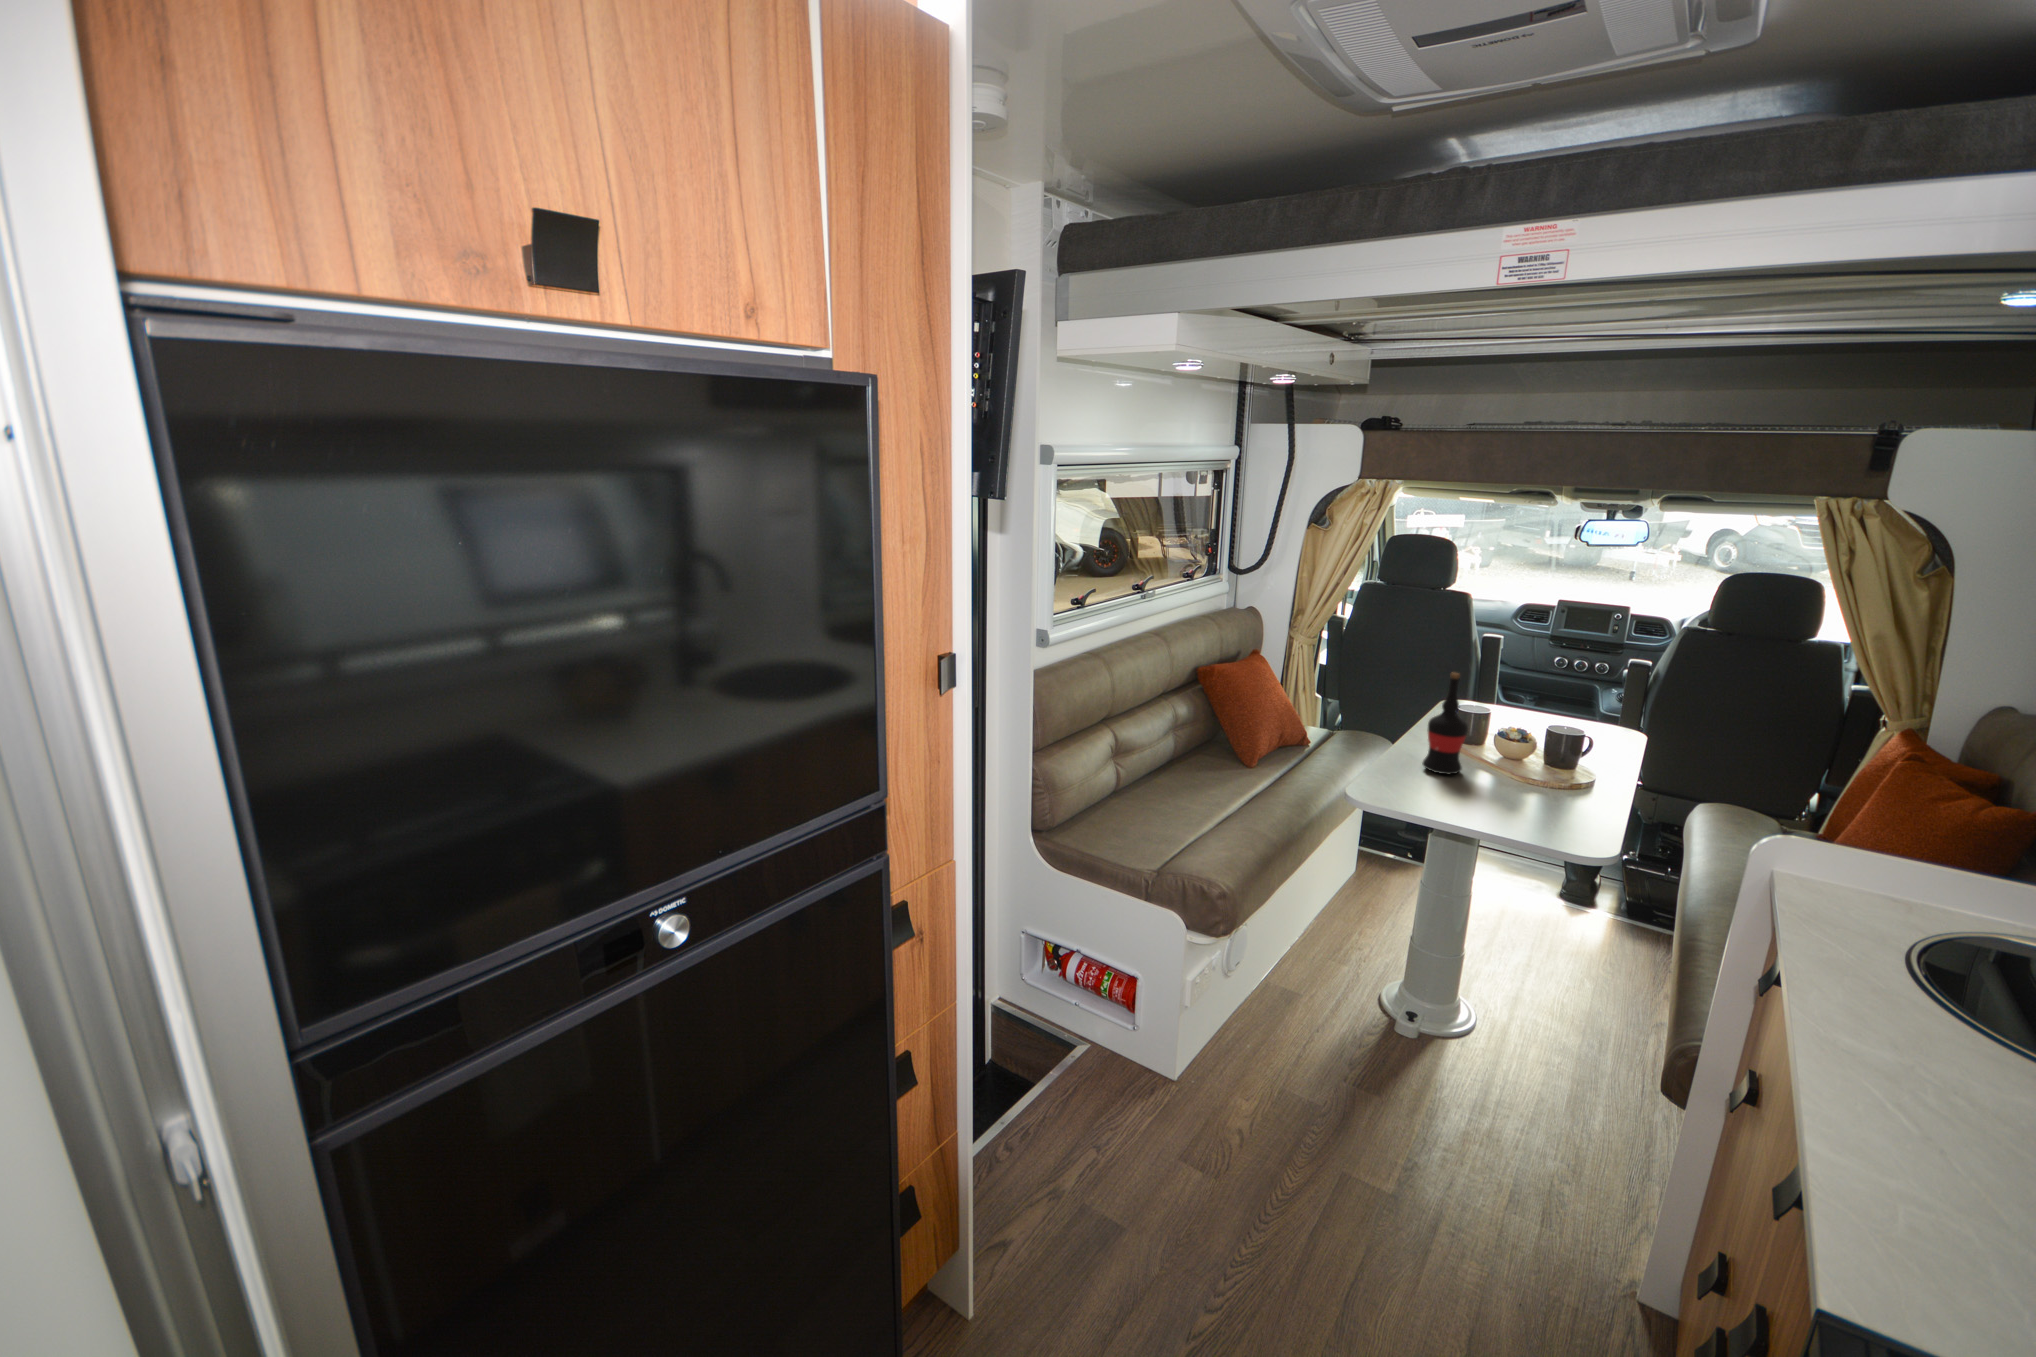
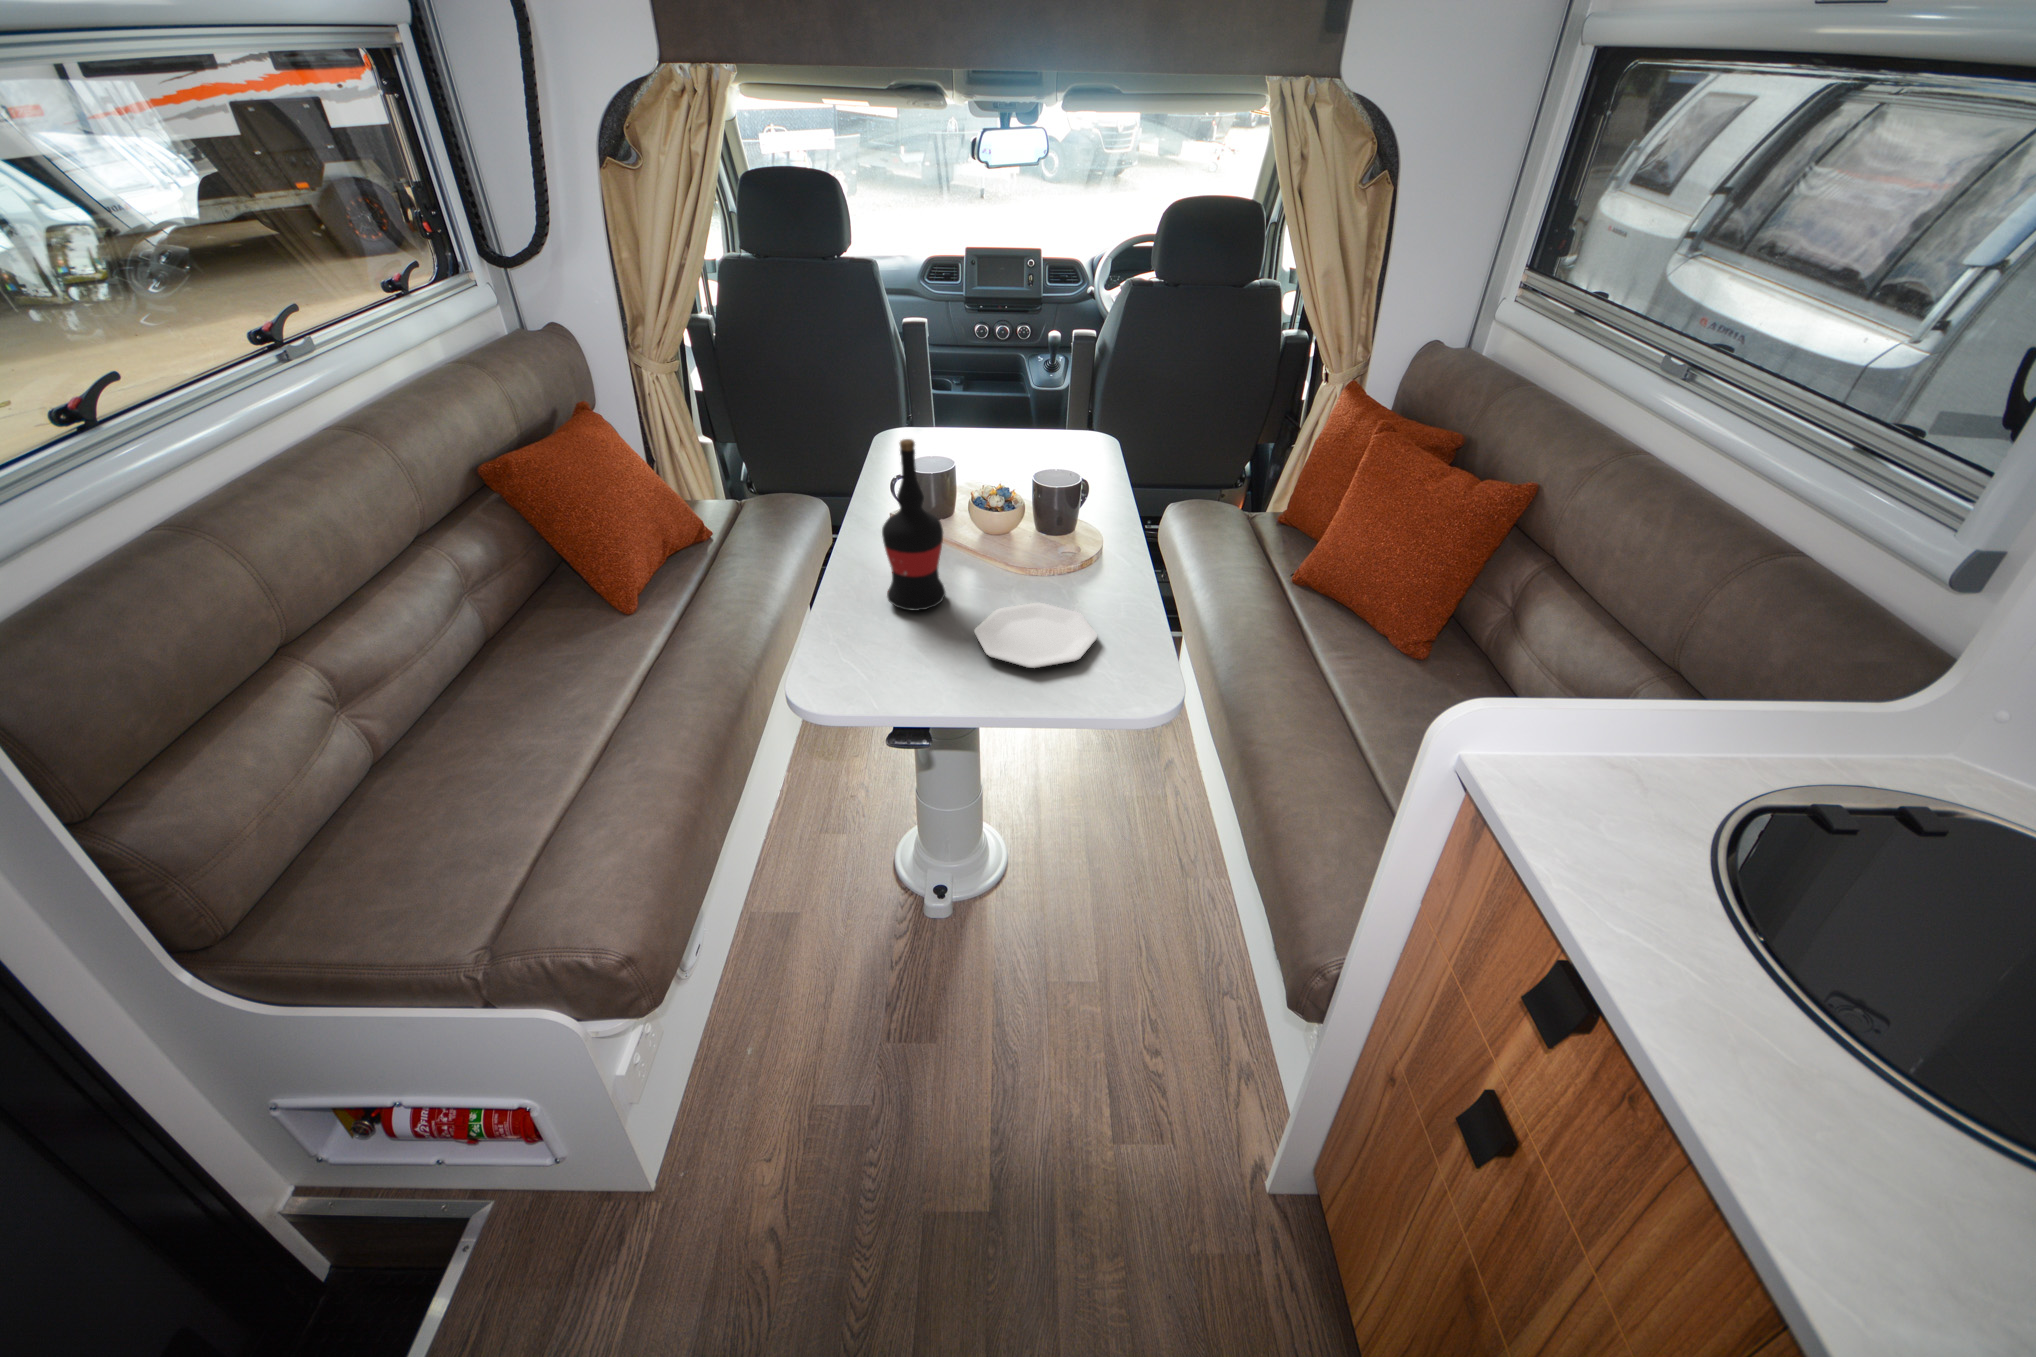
plate: none [1473,783,1561,815] -> present [974,603,1097,668]

